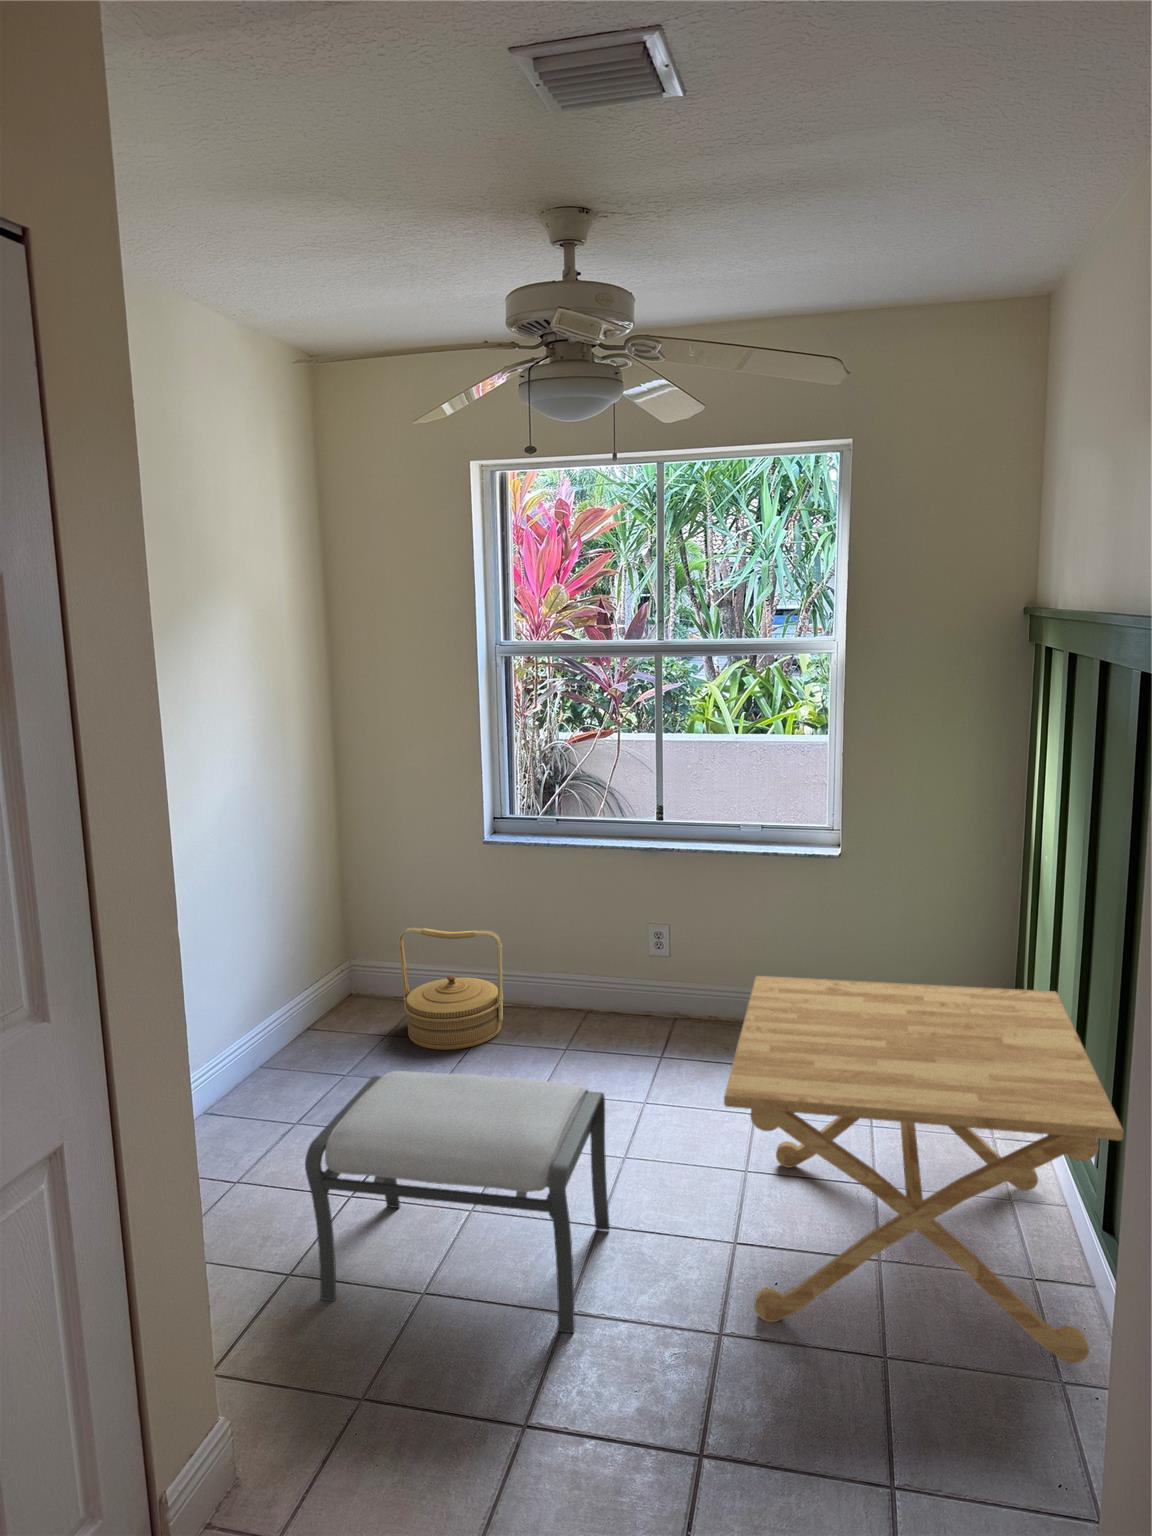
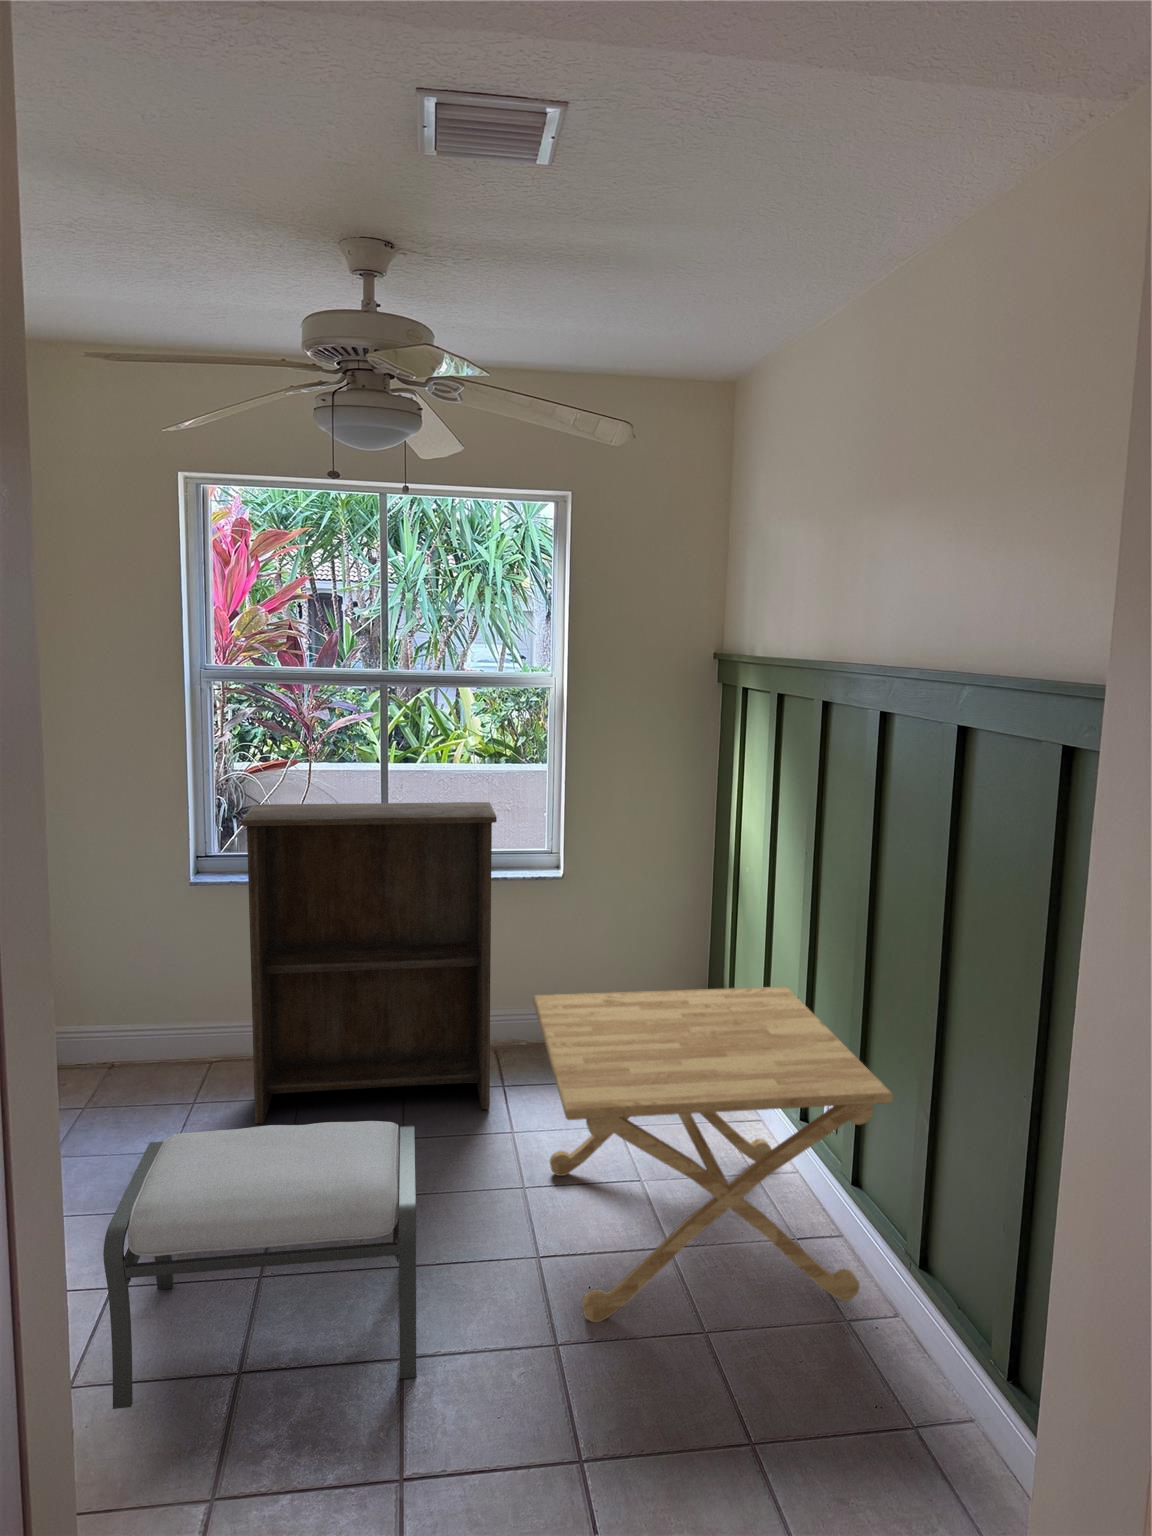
bookshelf: none [493,772,744,1089] -> present [241,802,497,1123]
woven basket: present [398,928,503,1050] -> none [101,974,227,1110]

